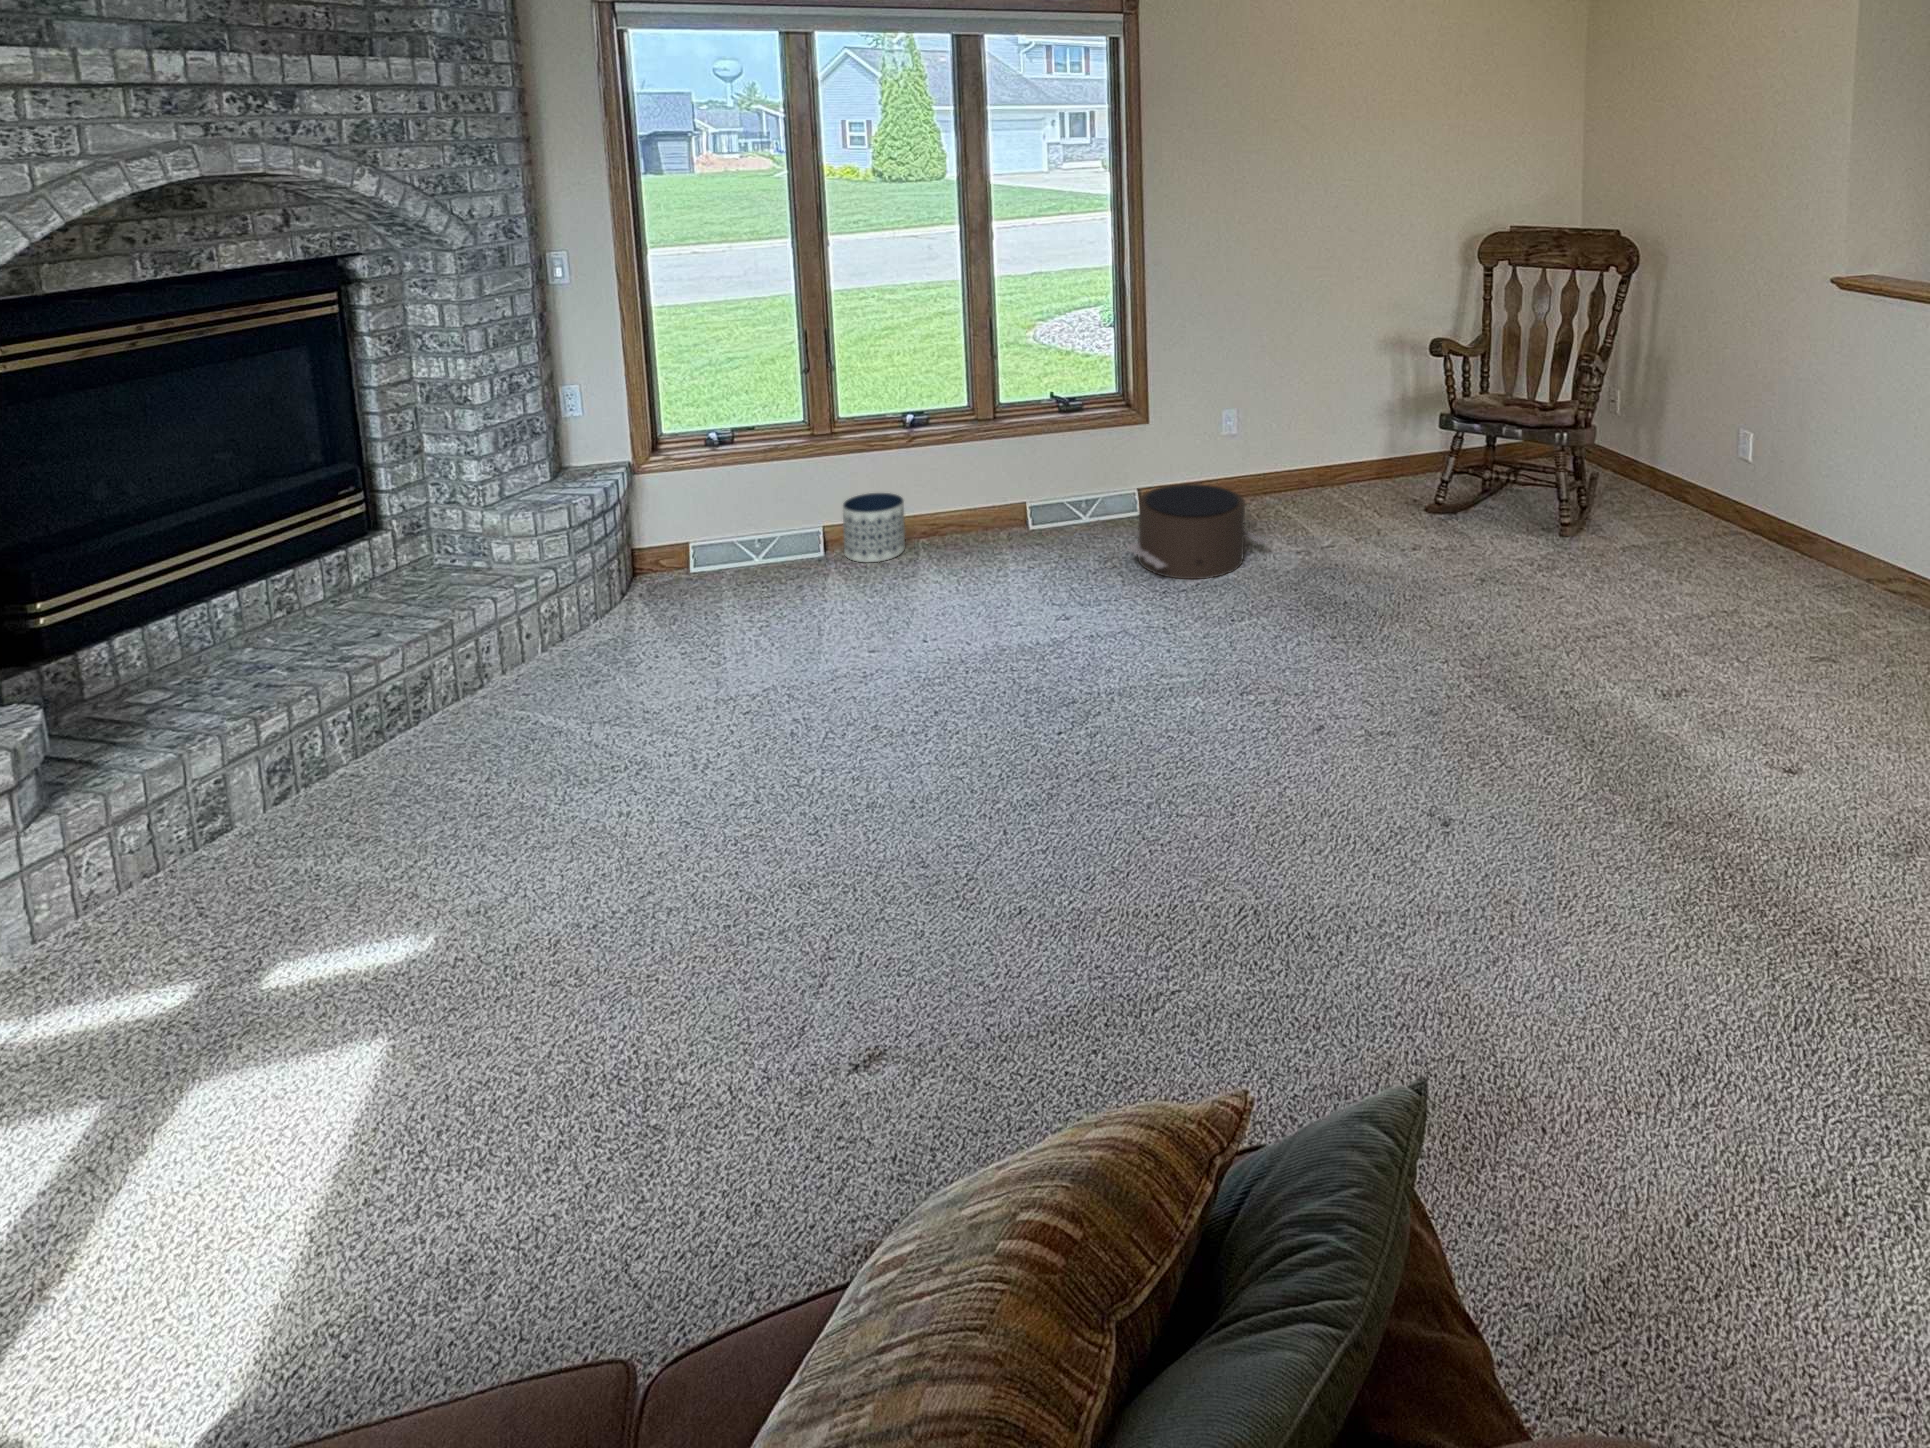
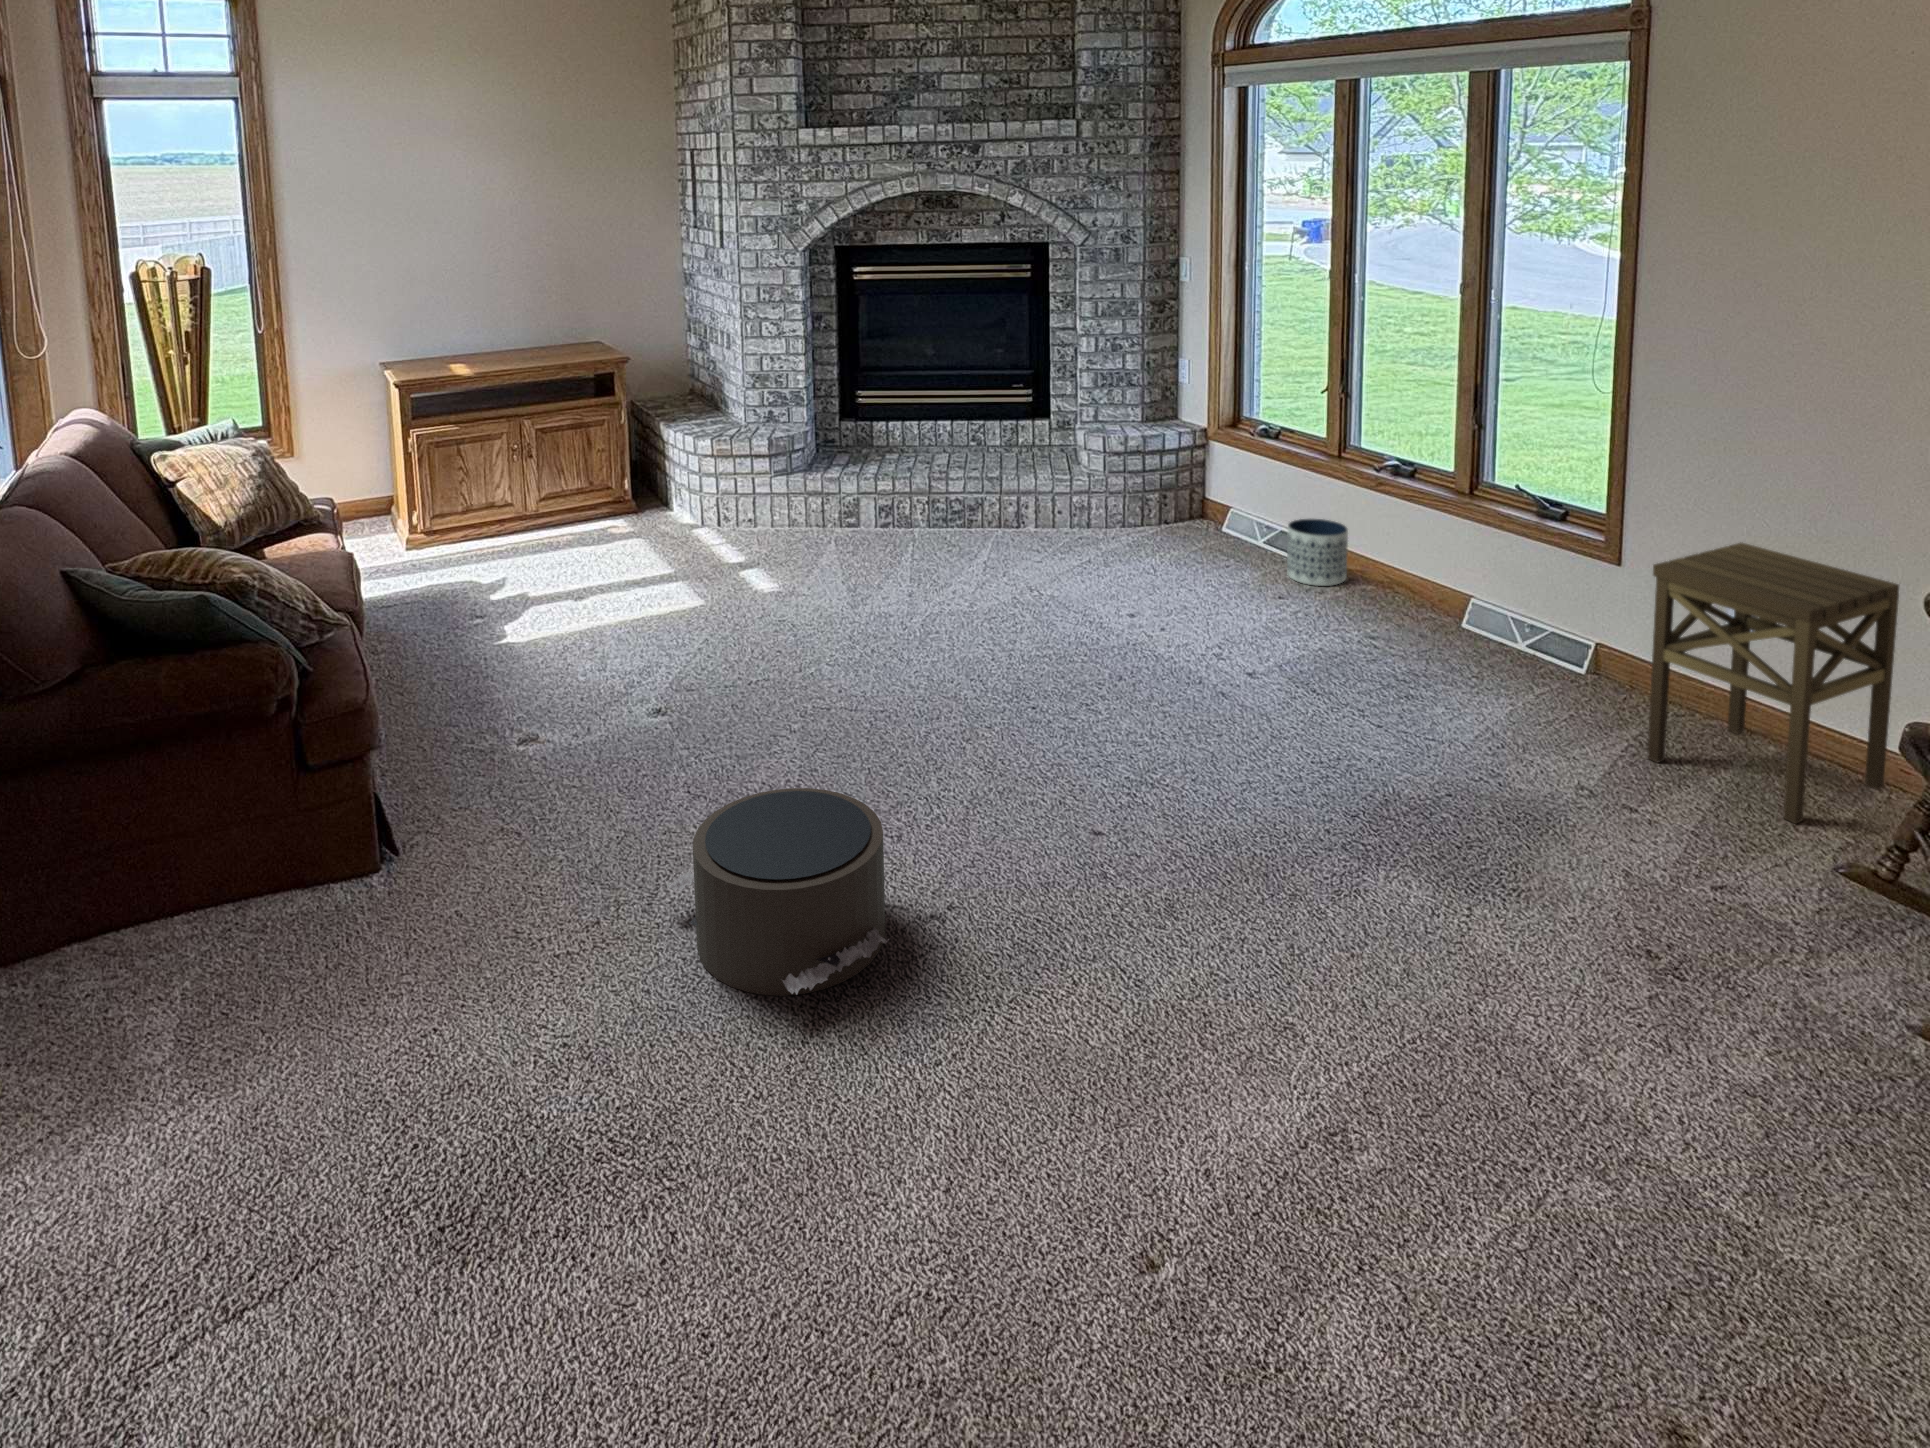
side table: none [1238,378,1361,534] -> present [1648,542,1899,824]
pouf: present [1128,484,1267,579] -> present [667,788,889,996]

